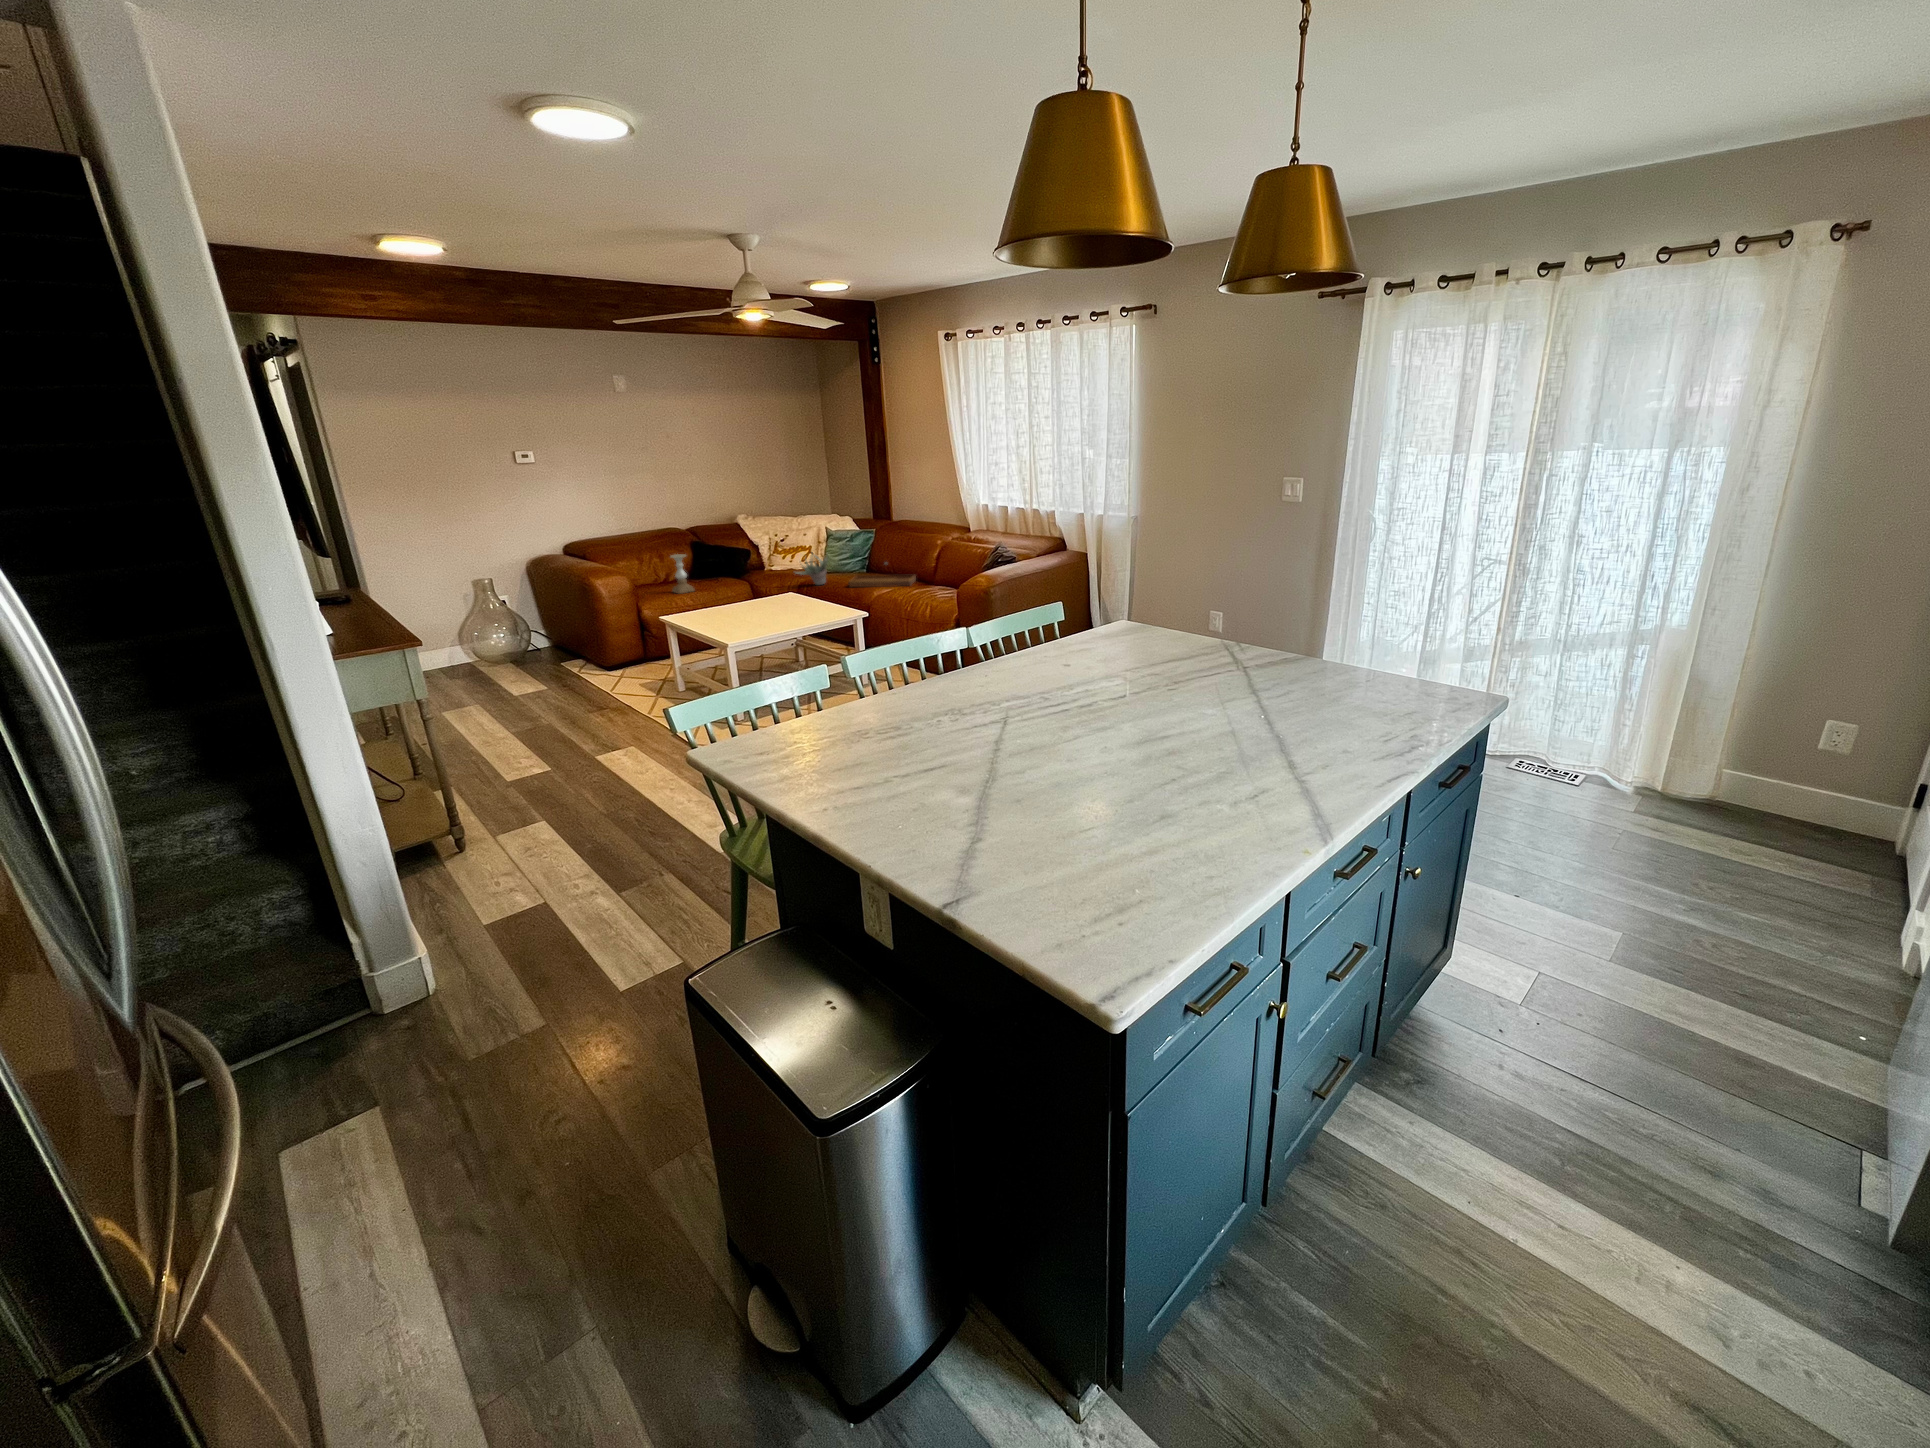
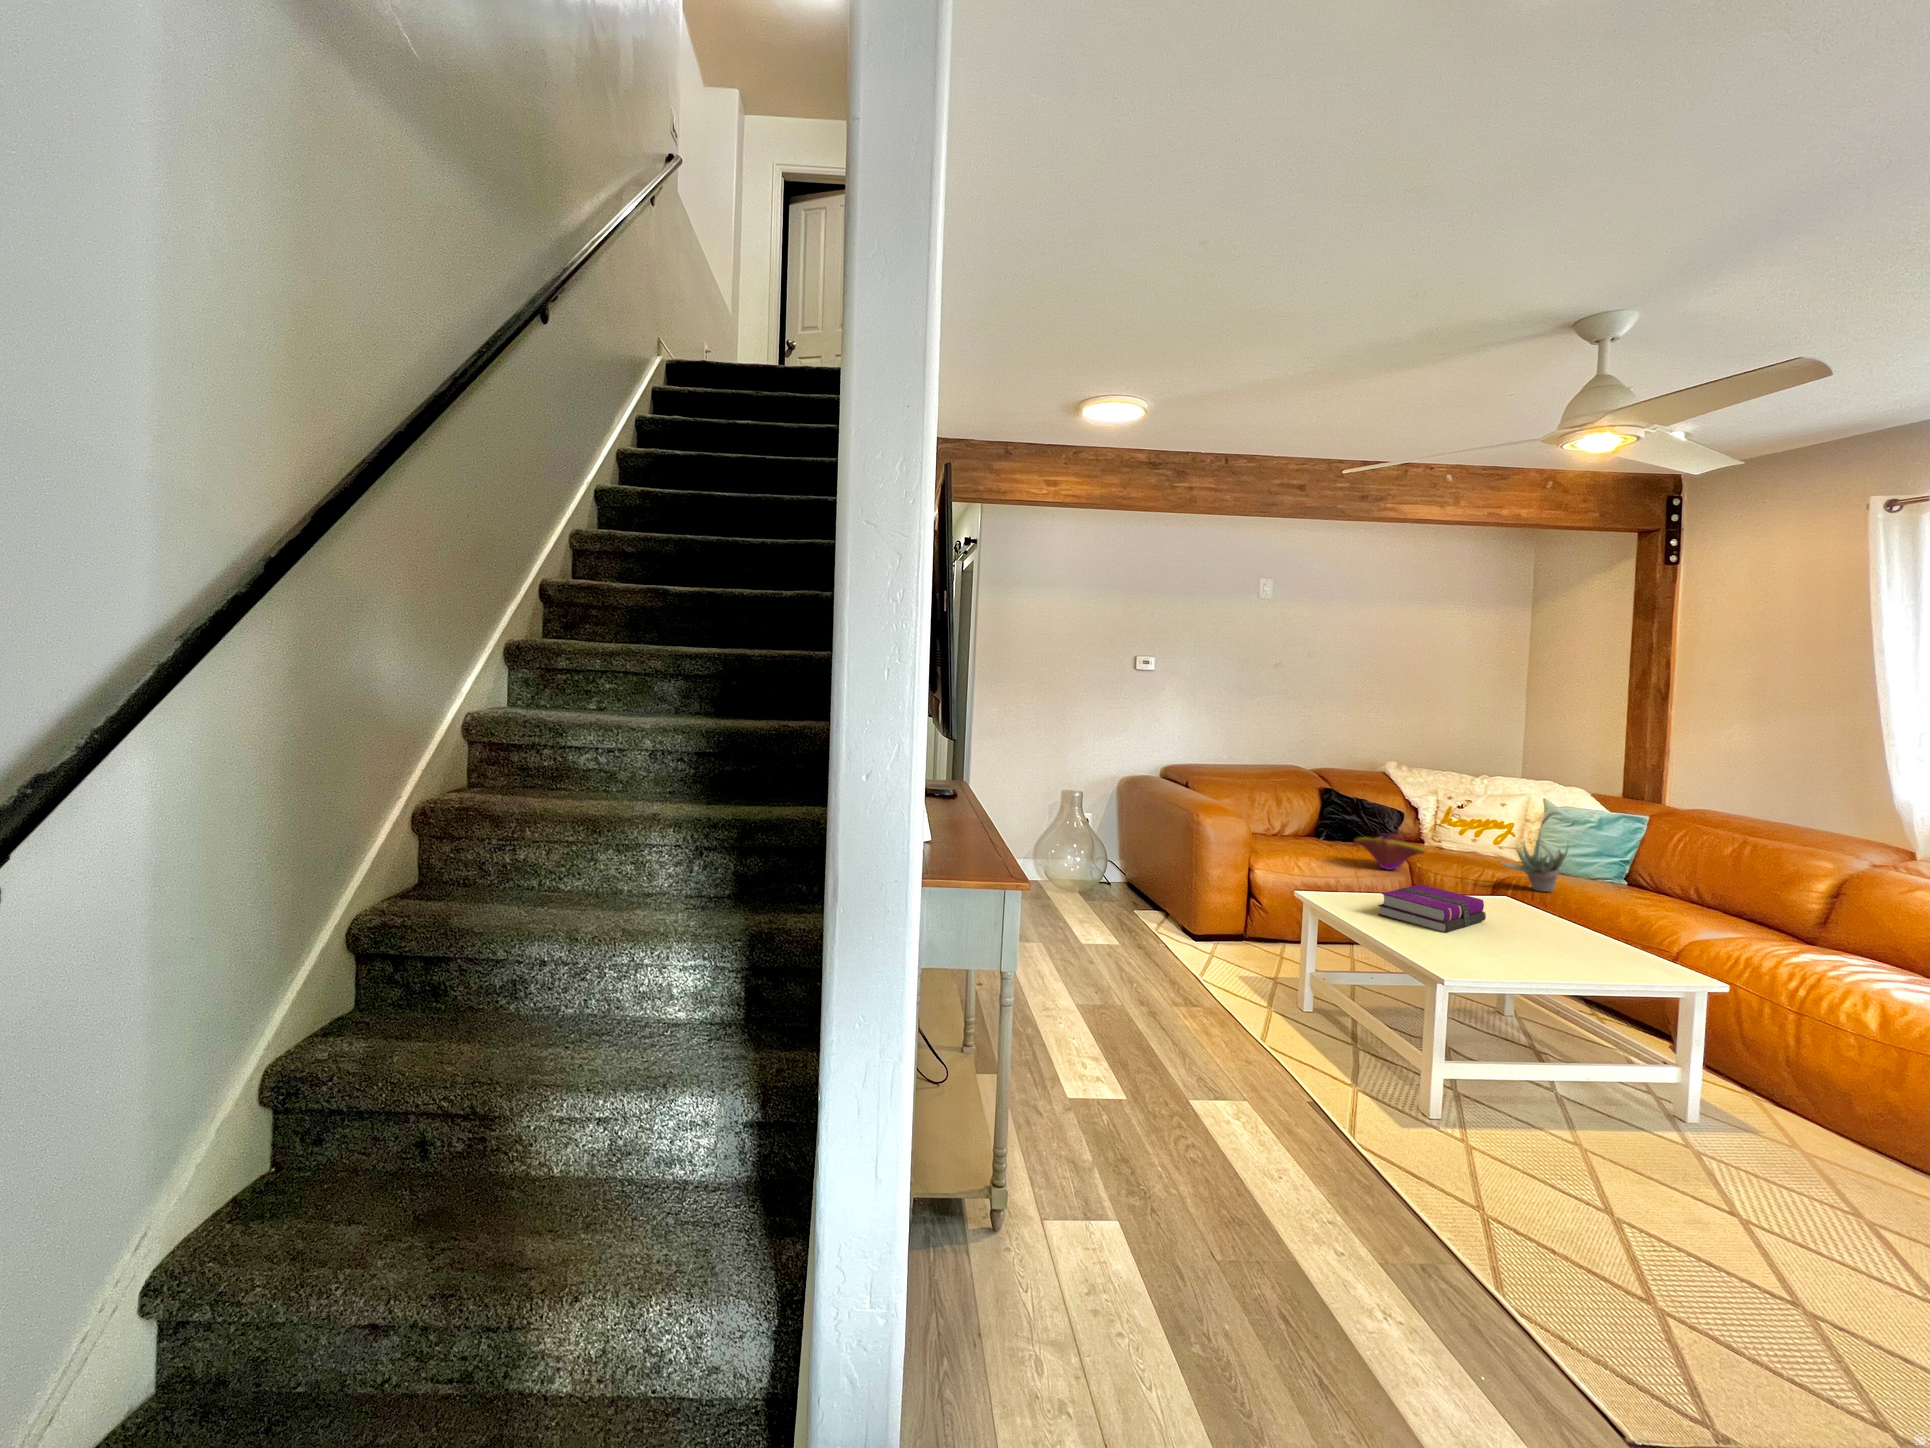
candle holder: present [671,554,695,594] -> none [1291,802,1324,857]
tray: present [849,563,916,587] -> none [1612,880,1767,939]
decorative bowl: none [710,566,756,591] -> present [1354,834,1424,870]
hardback book: none [710,595,774,620] -> present [1378,884,1486,933]

